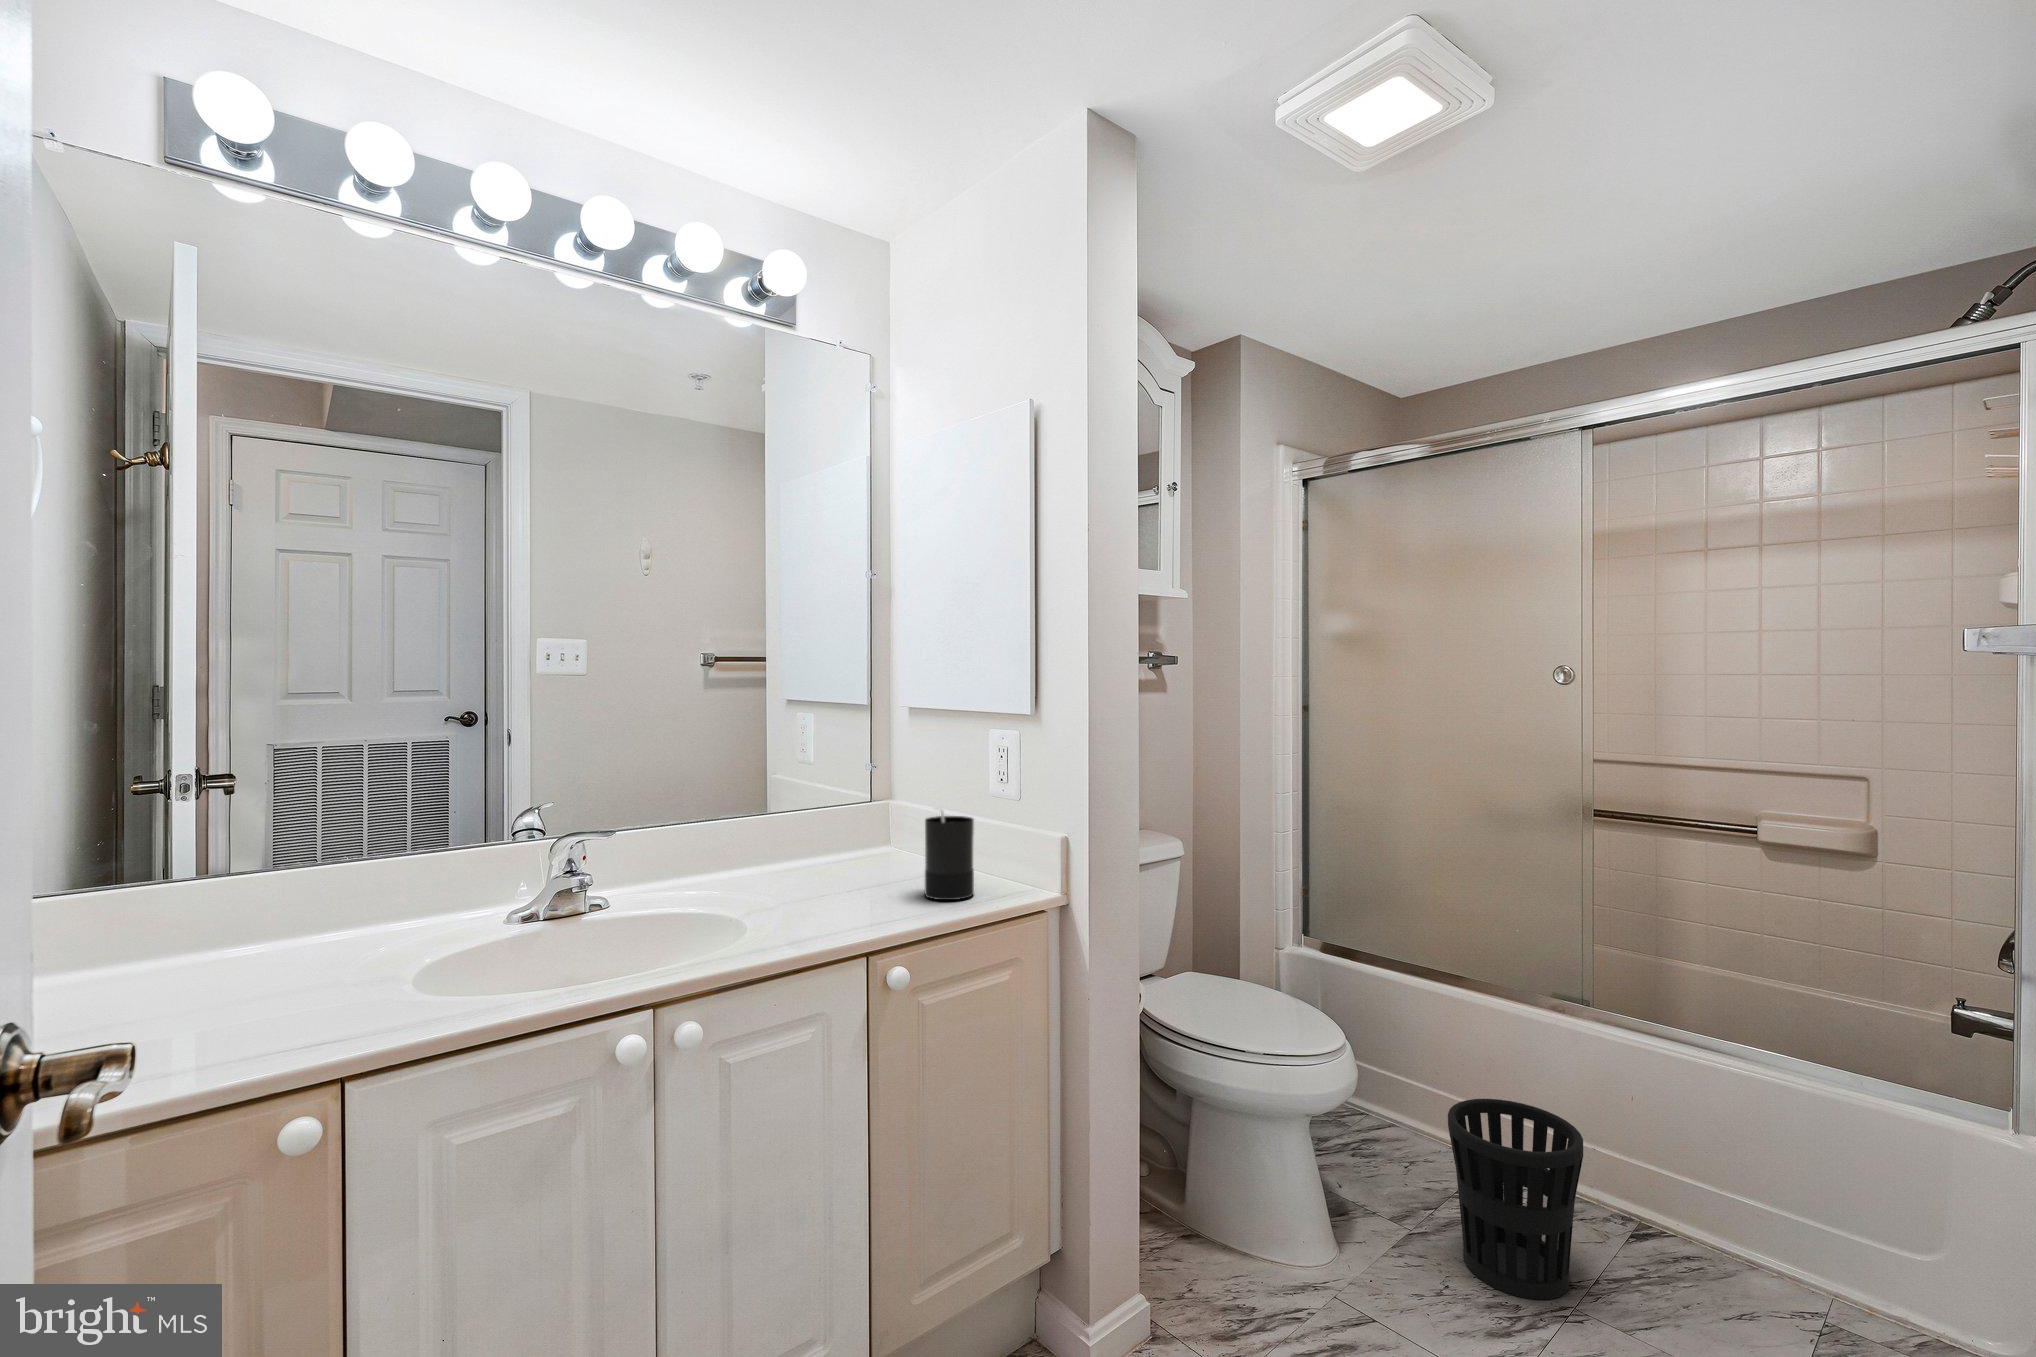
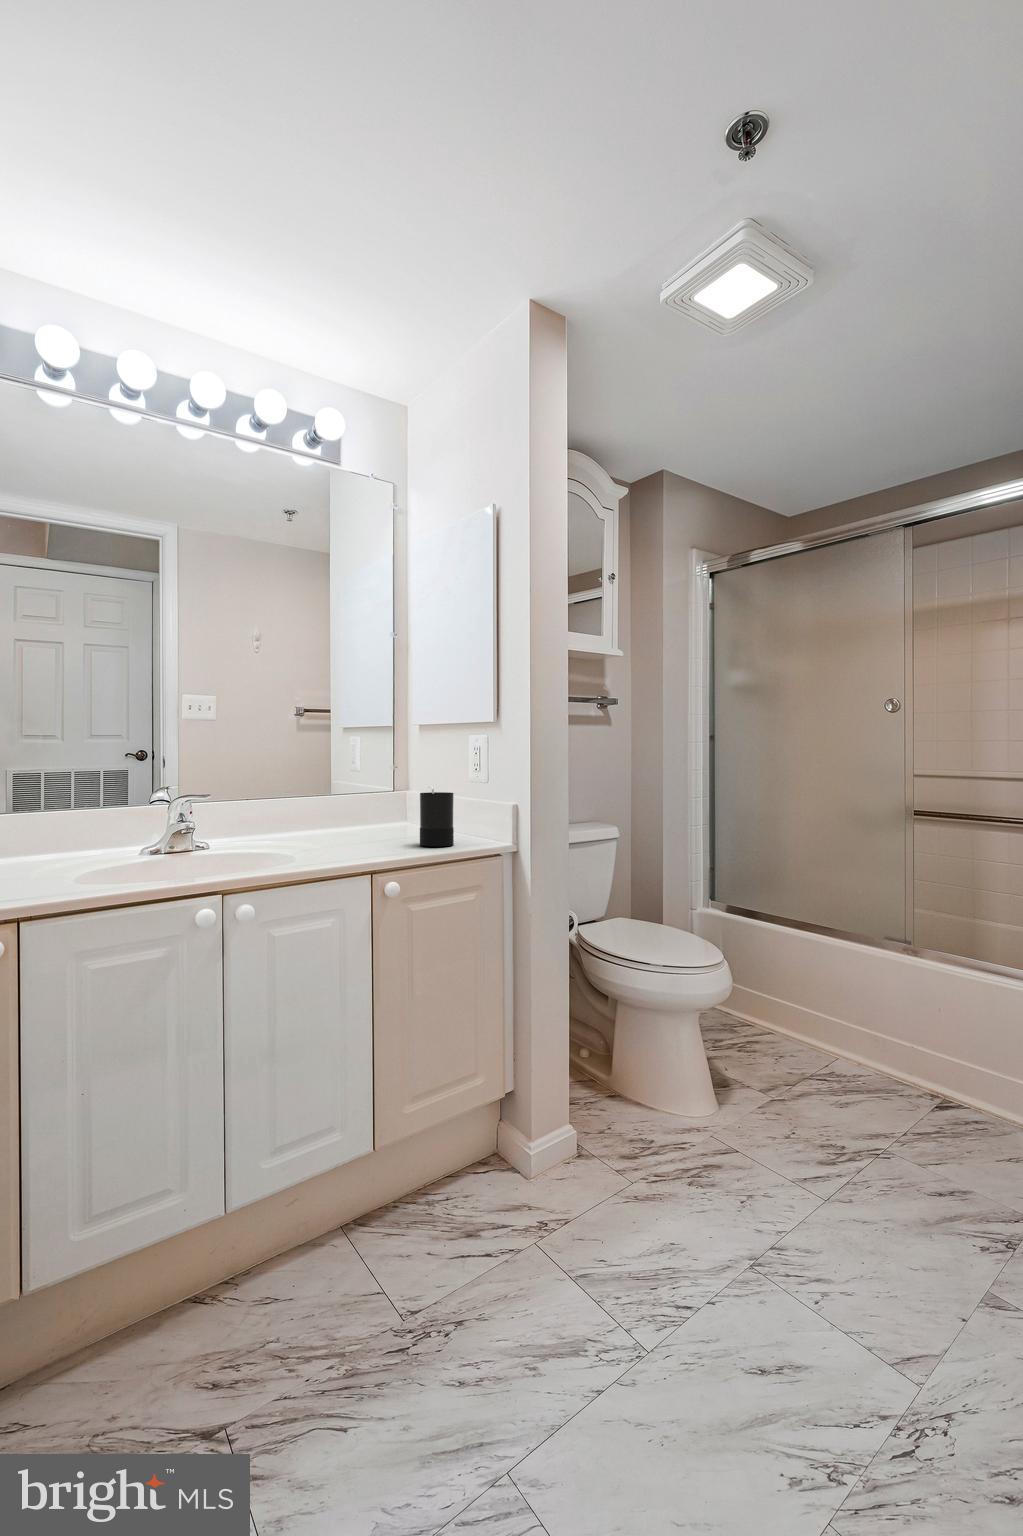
wastebasket: present [1448,1099,1583,1300] -> none [799,1006,894,1142]

